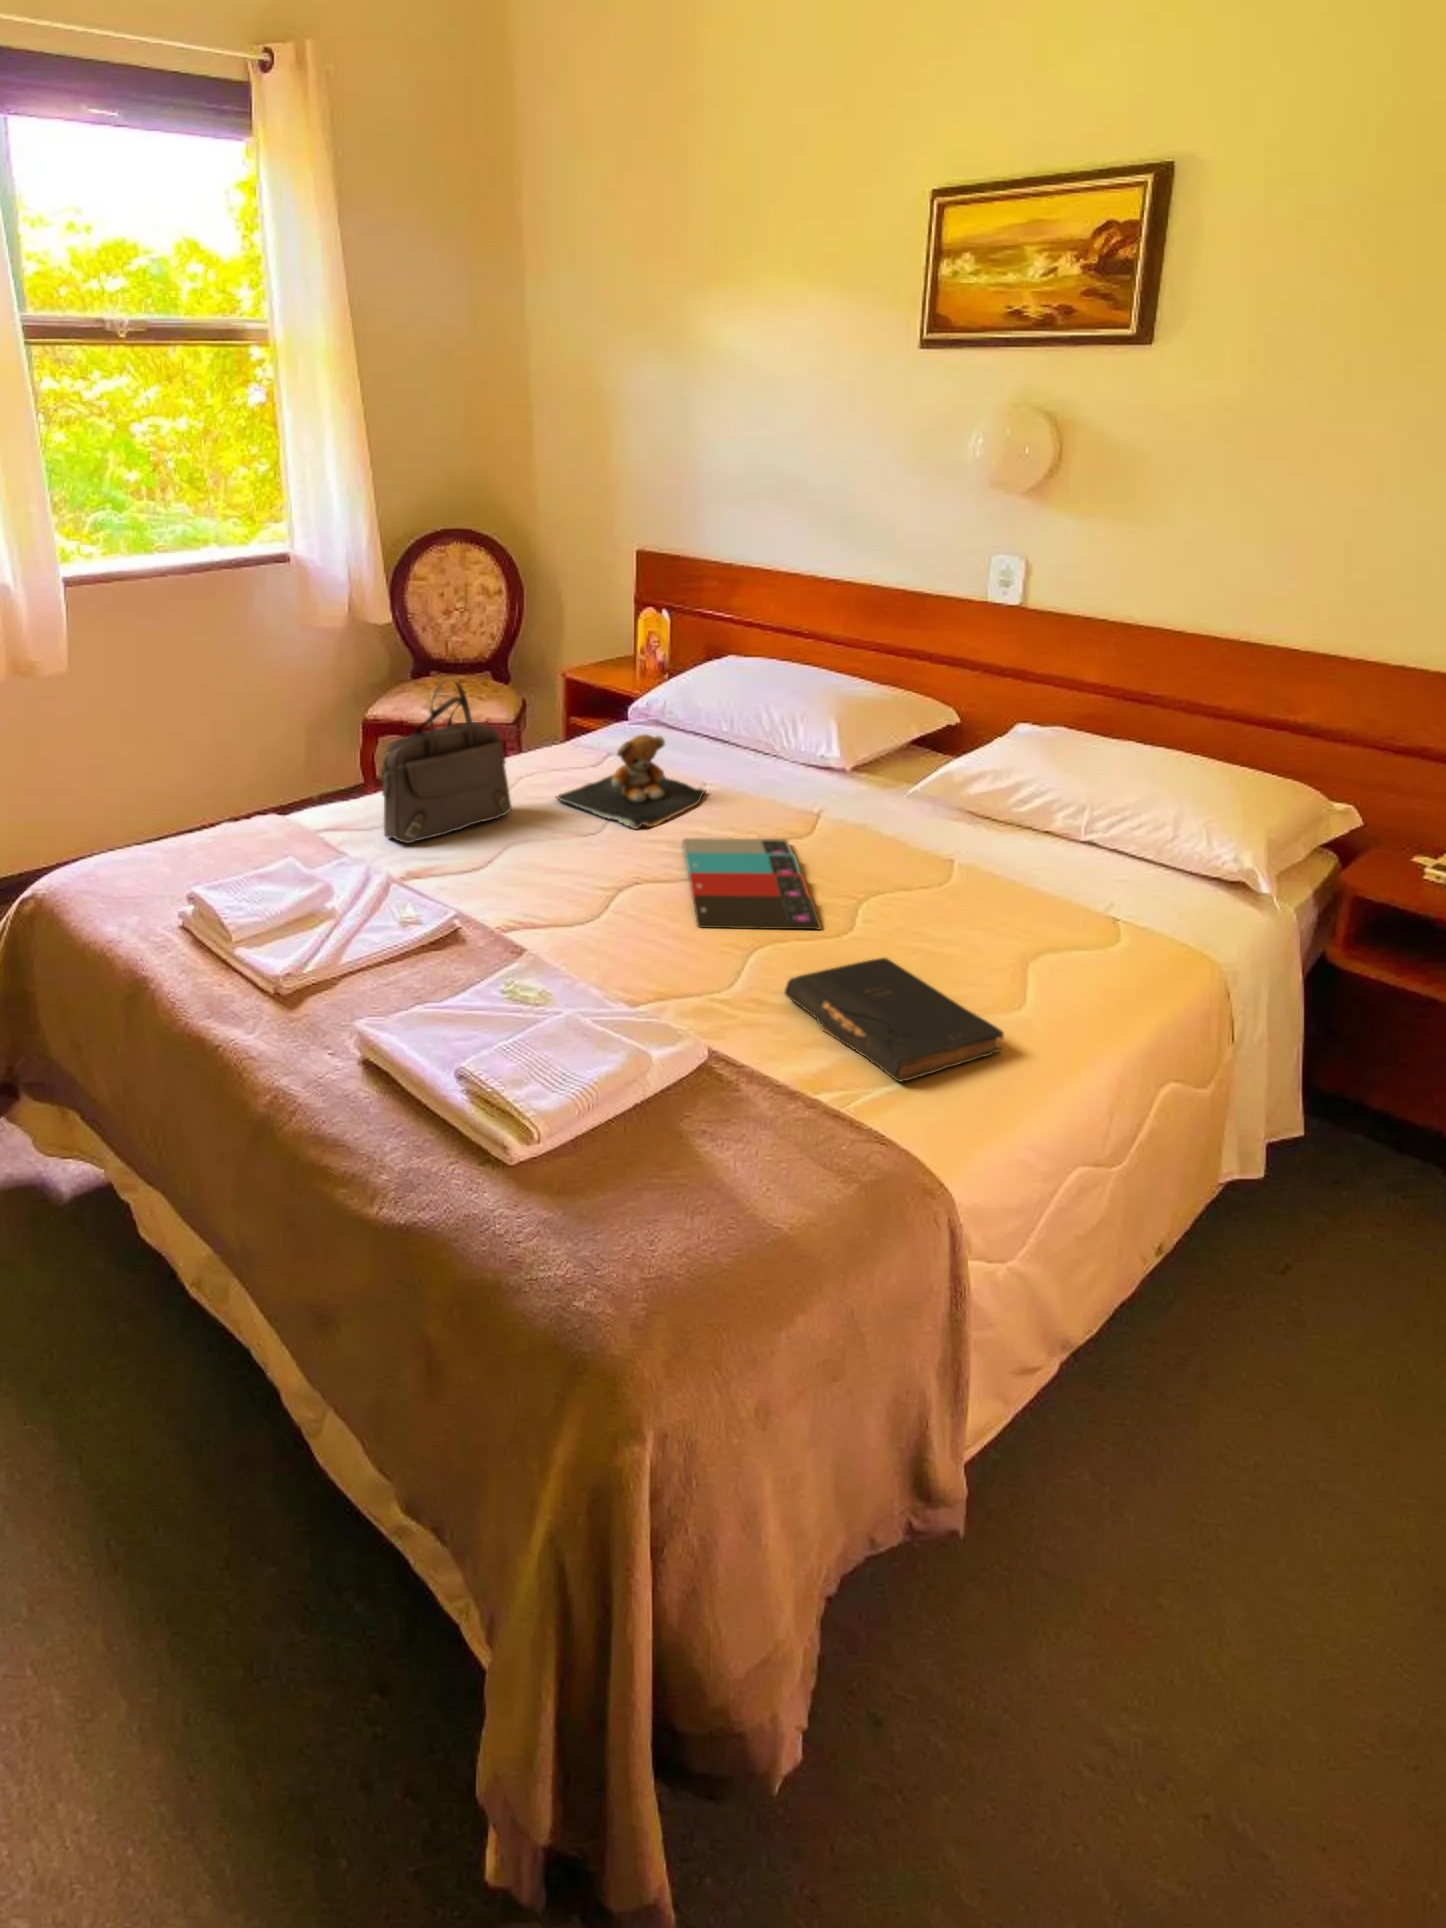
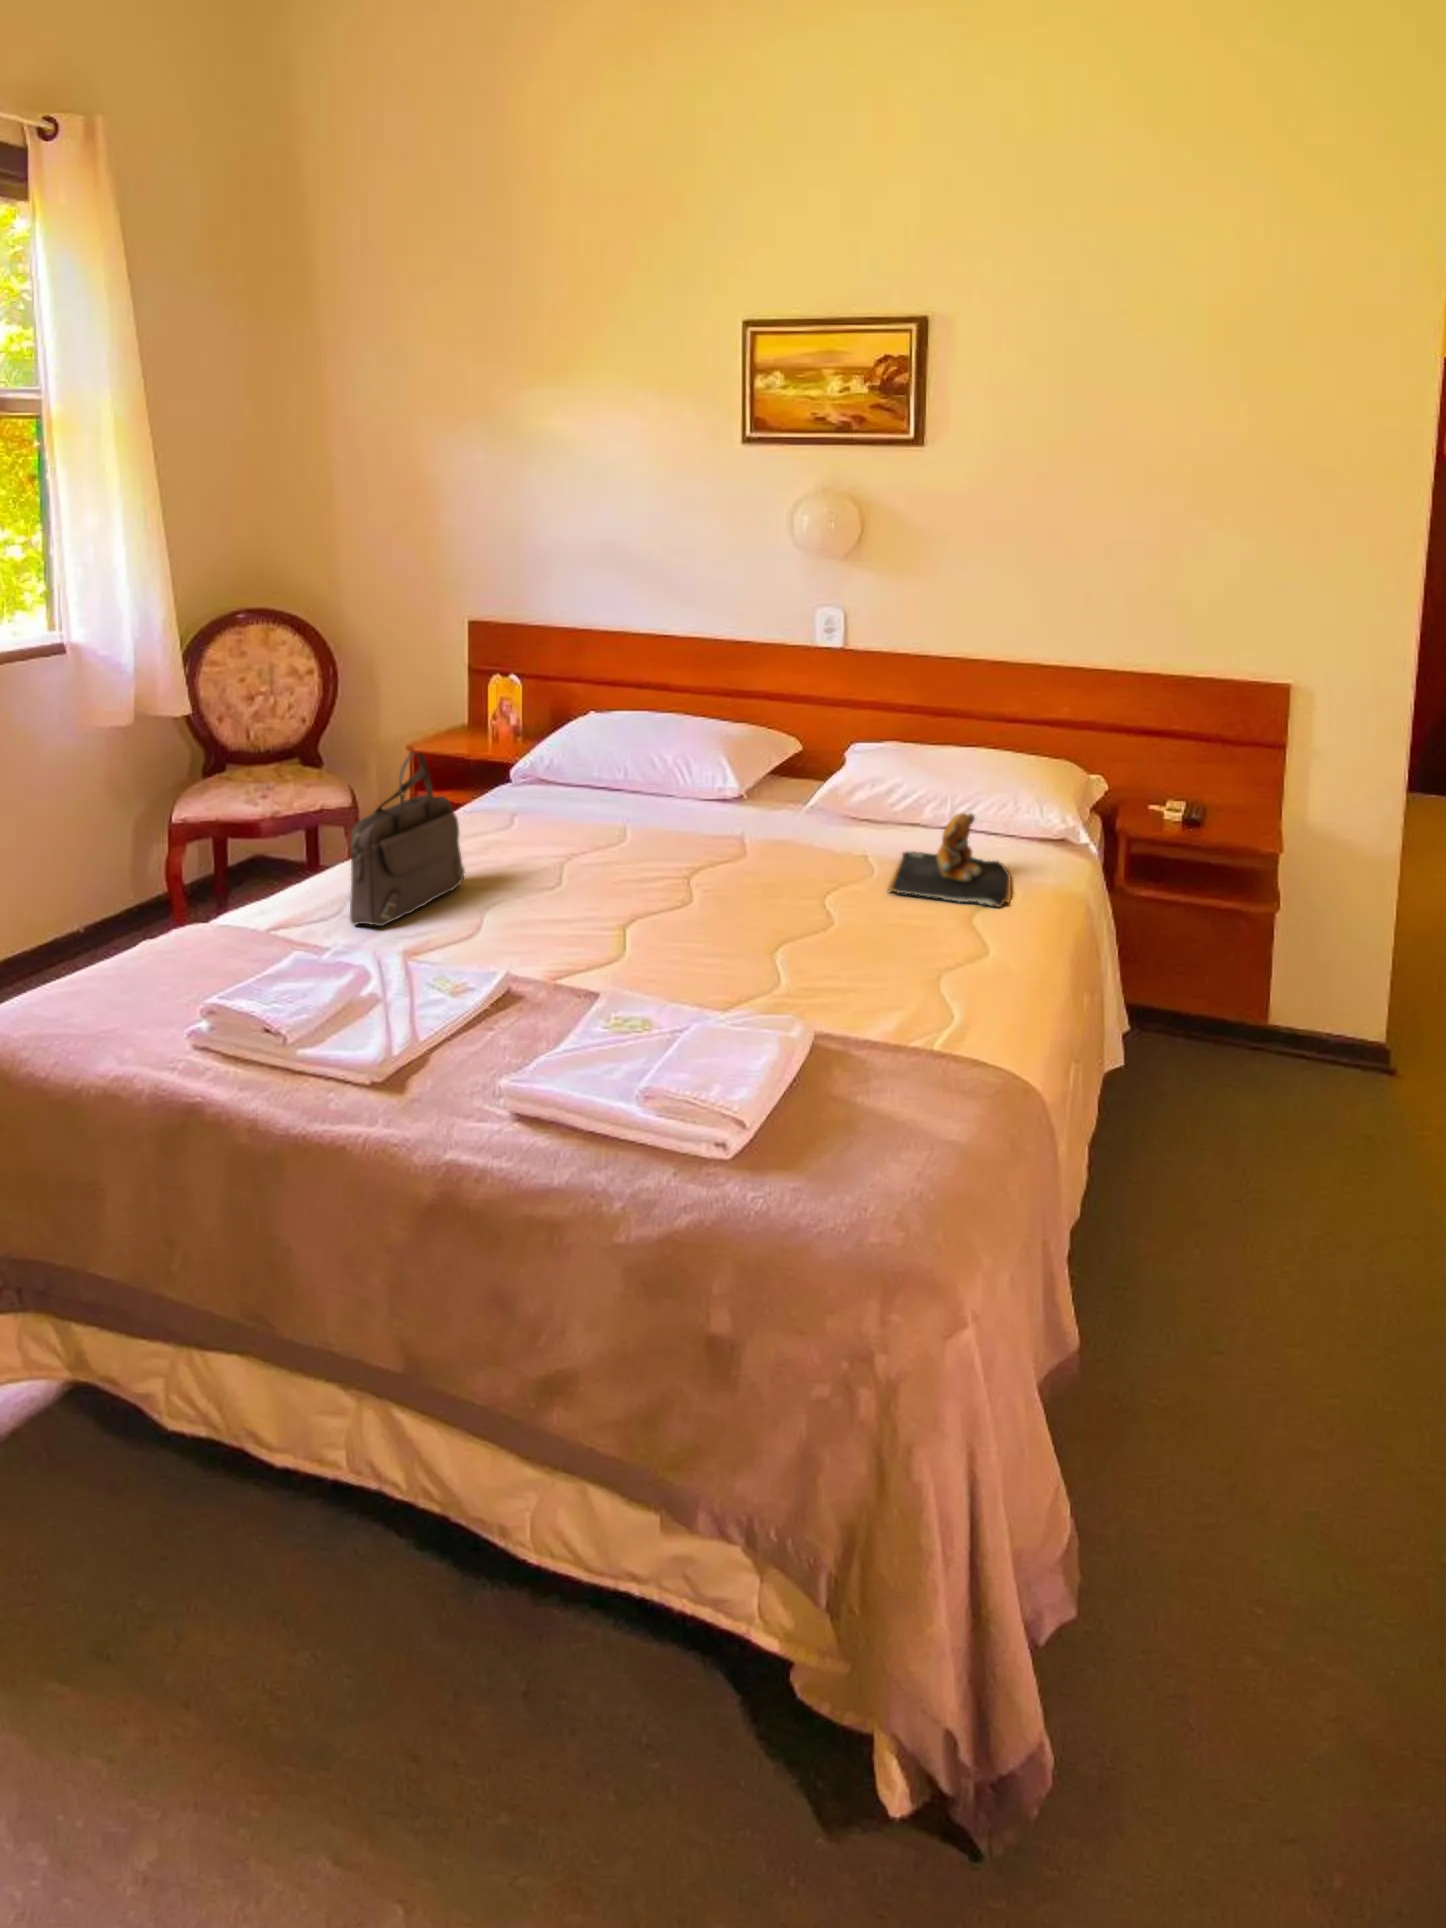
teddy bear: present [556,734,705,829] -> present [888,813,1011,907]
smartphone: present [683,838,821,929] -> none [643,864,808,946]
book: present [785,958,1003,1082] -> none [824,935,998,1020]

